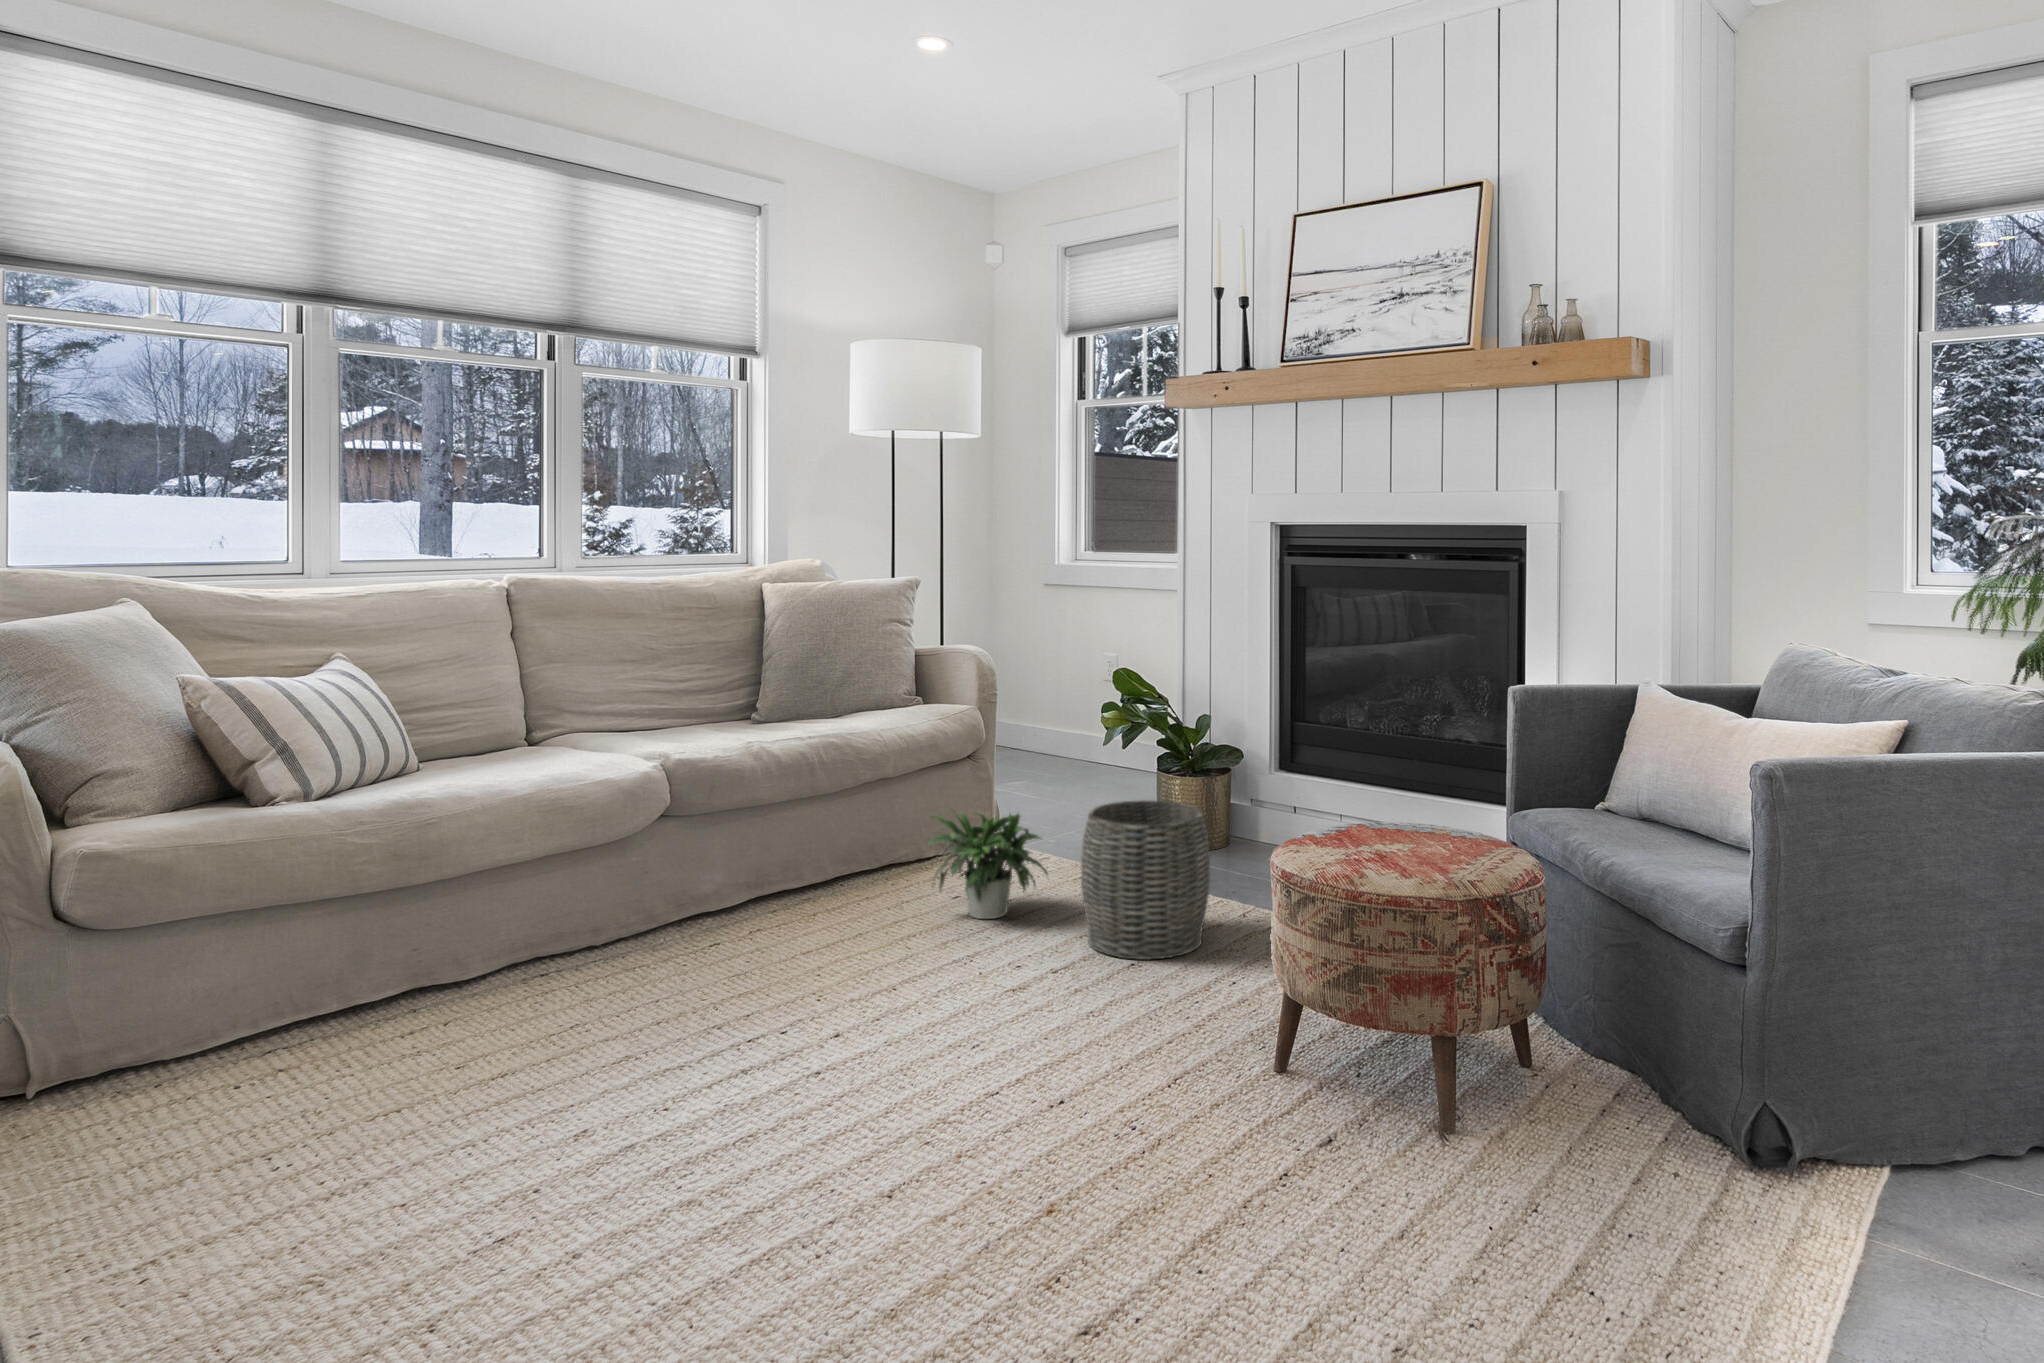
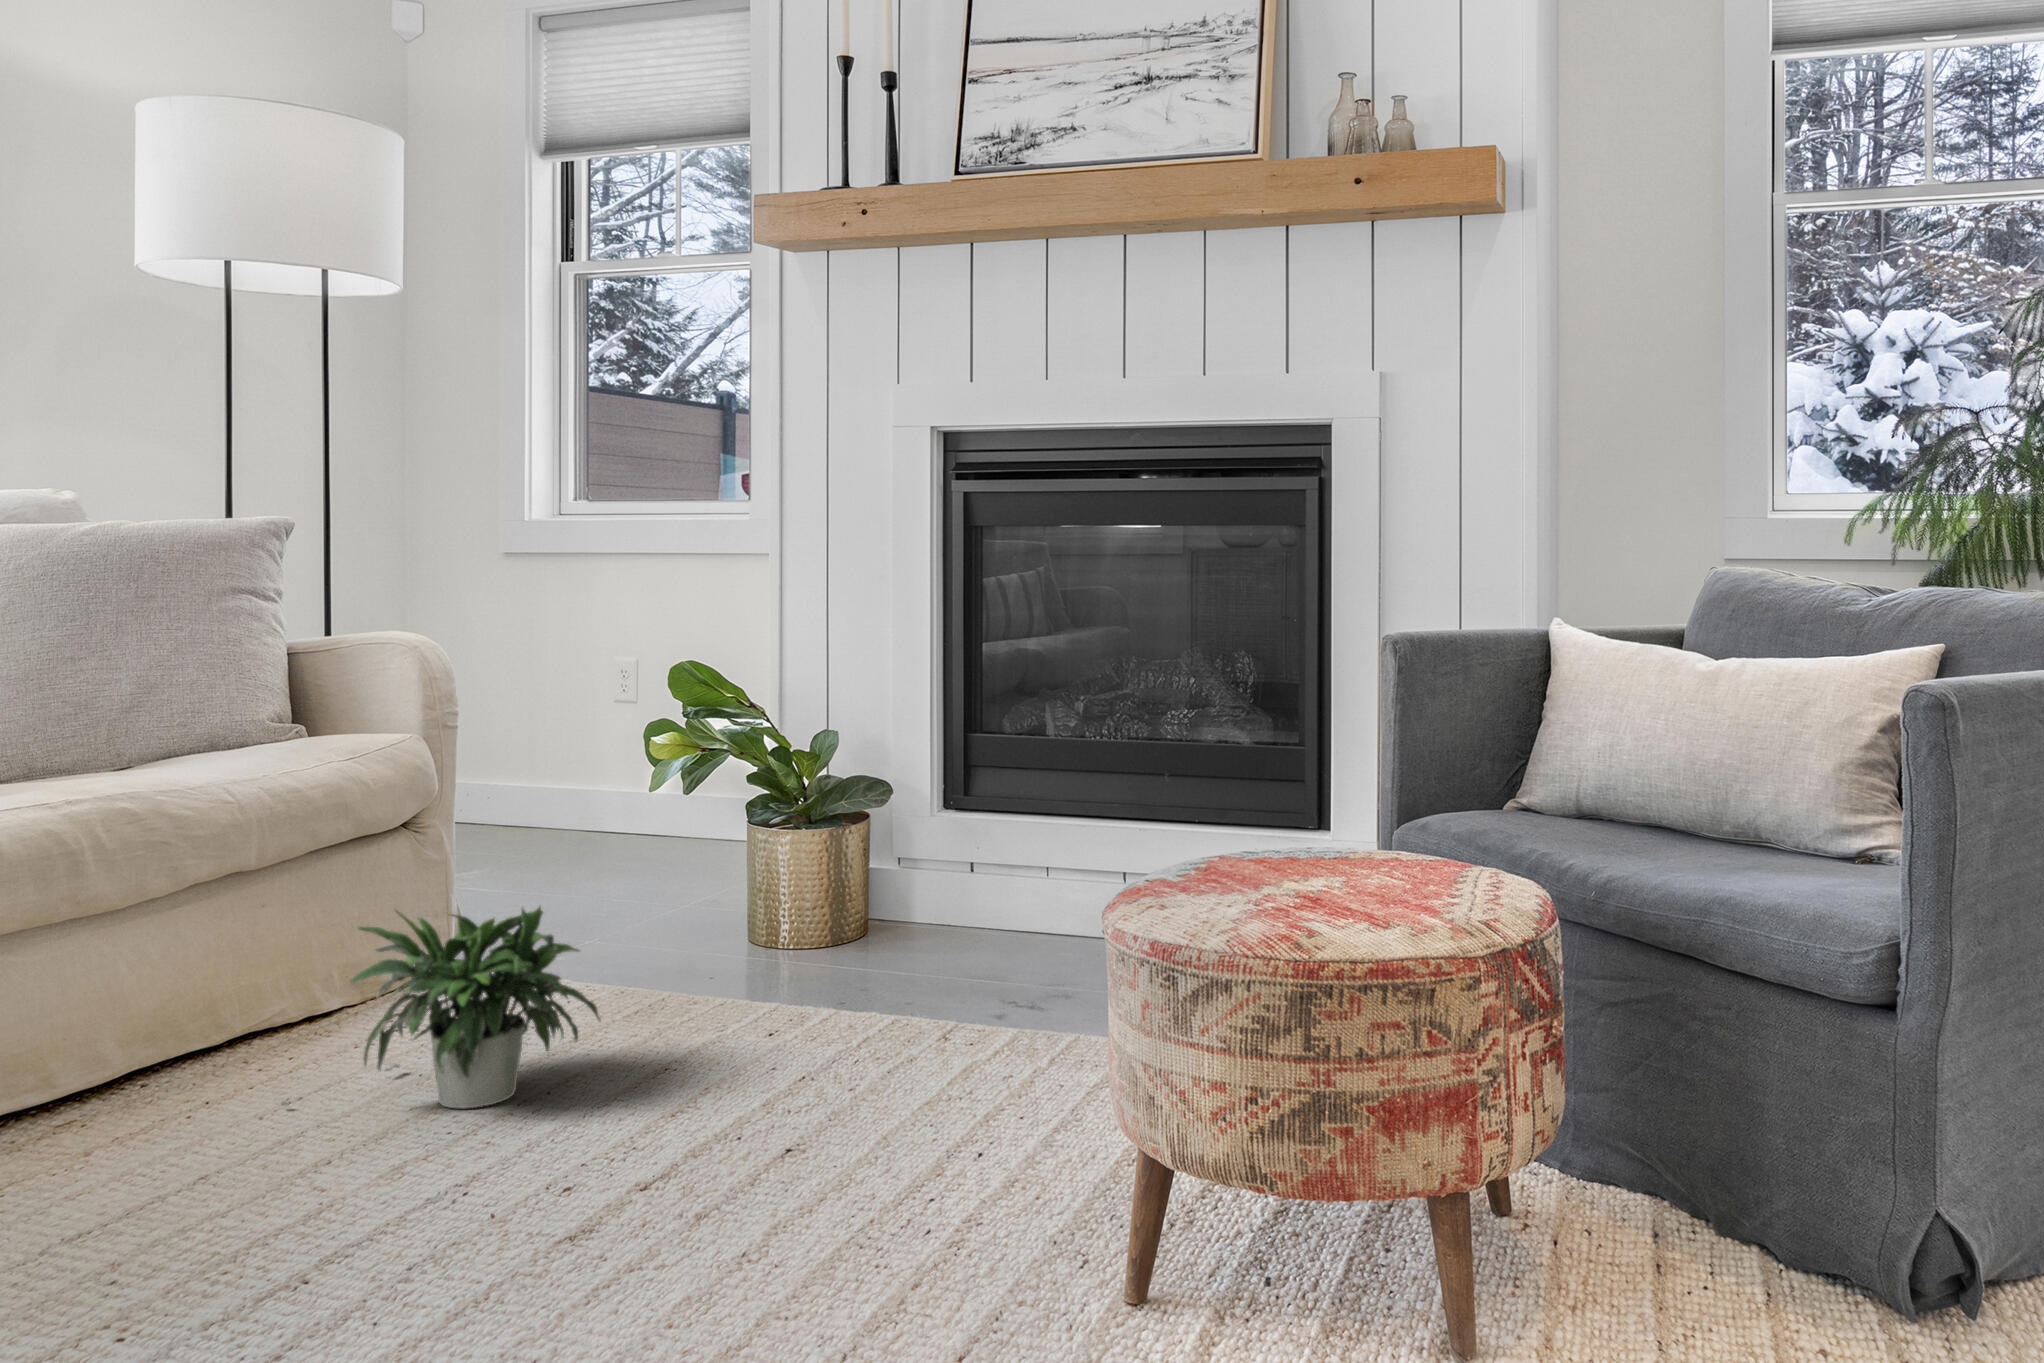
woven basket: present [1081,800,1210,959] -> none [677,863,909,1141]

